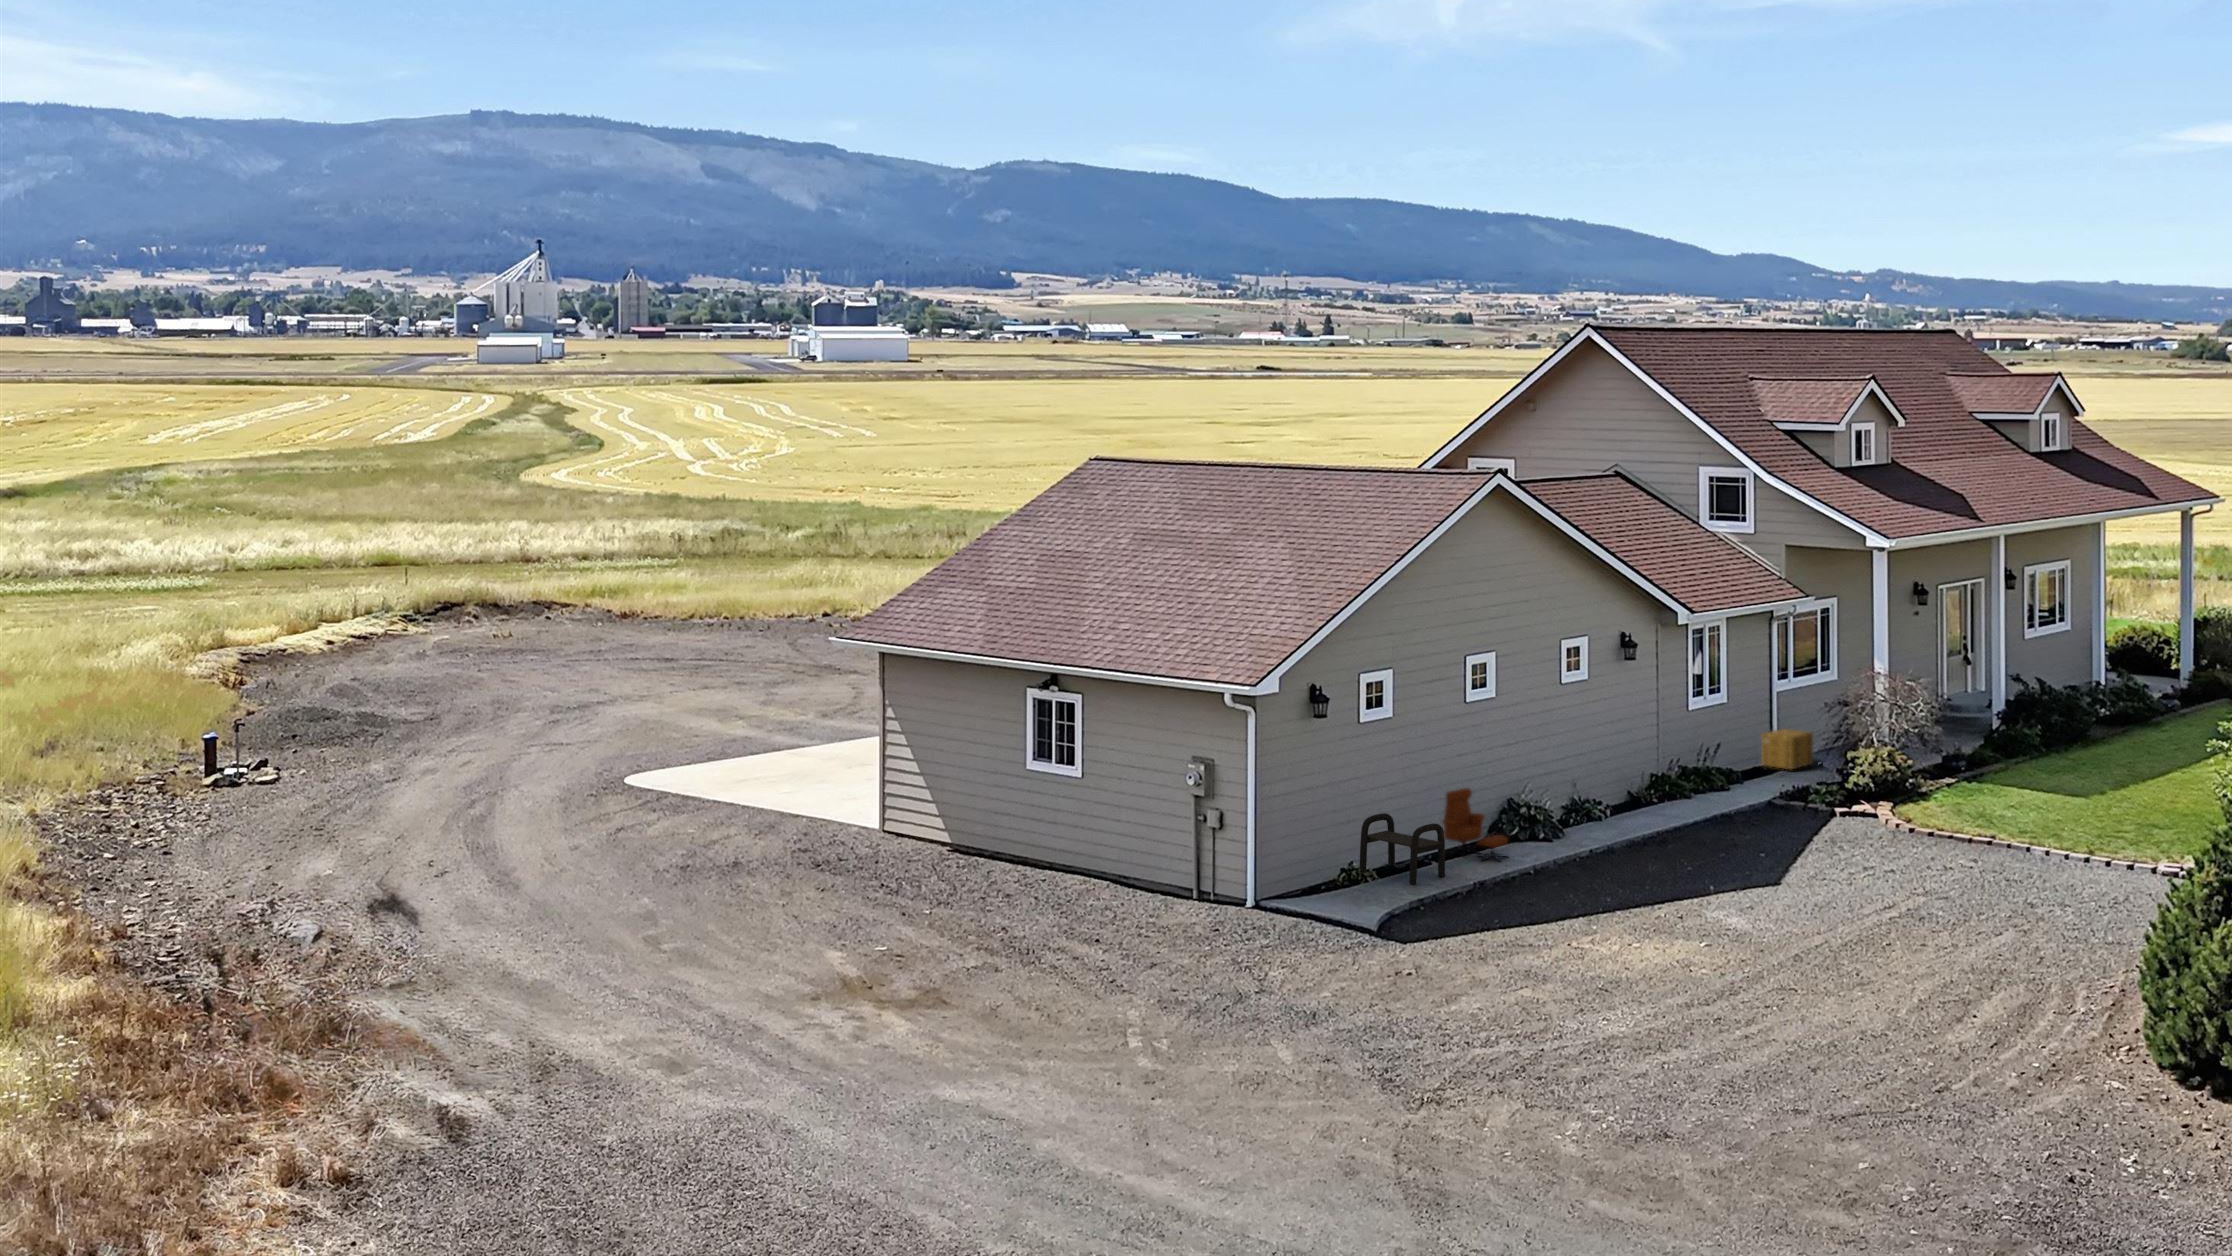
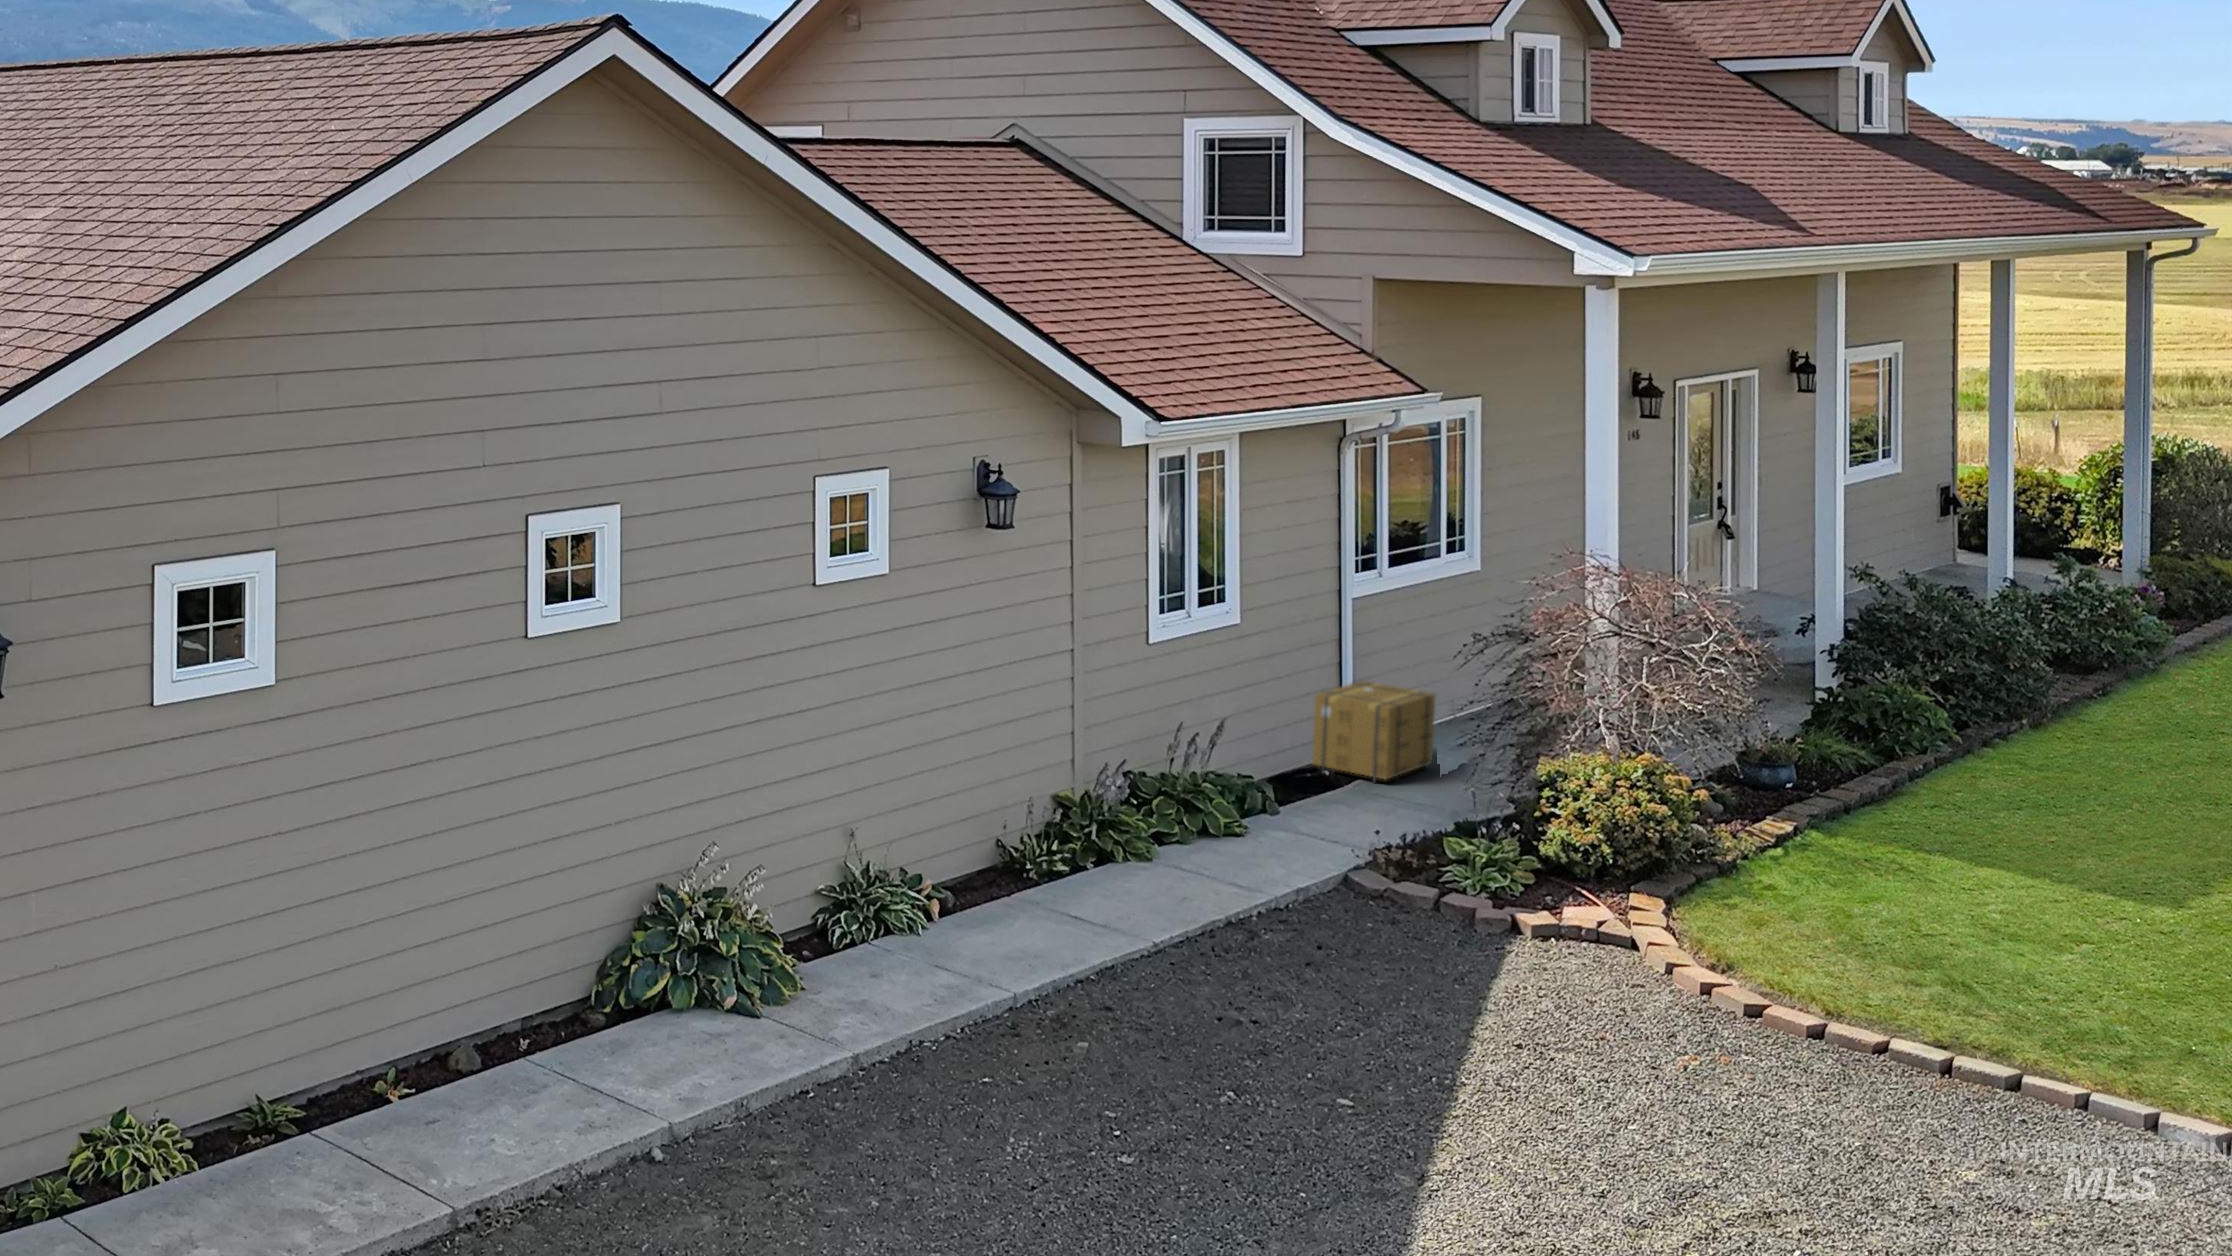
lounge chair: present [1442,788,1508,859] -> none [431,875,616,1104]
bench: present [1359,813,1445,884] -> none [150,965,387,1211]

